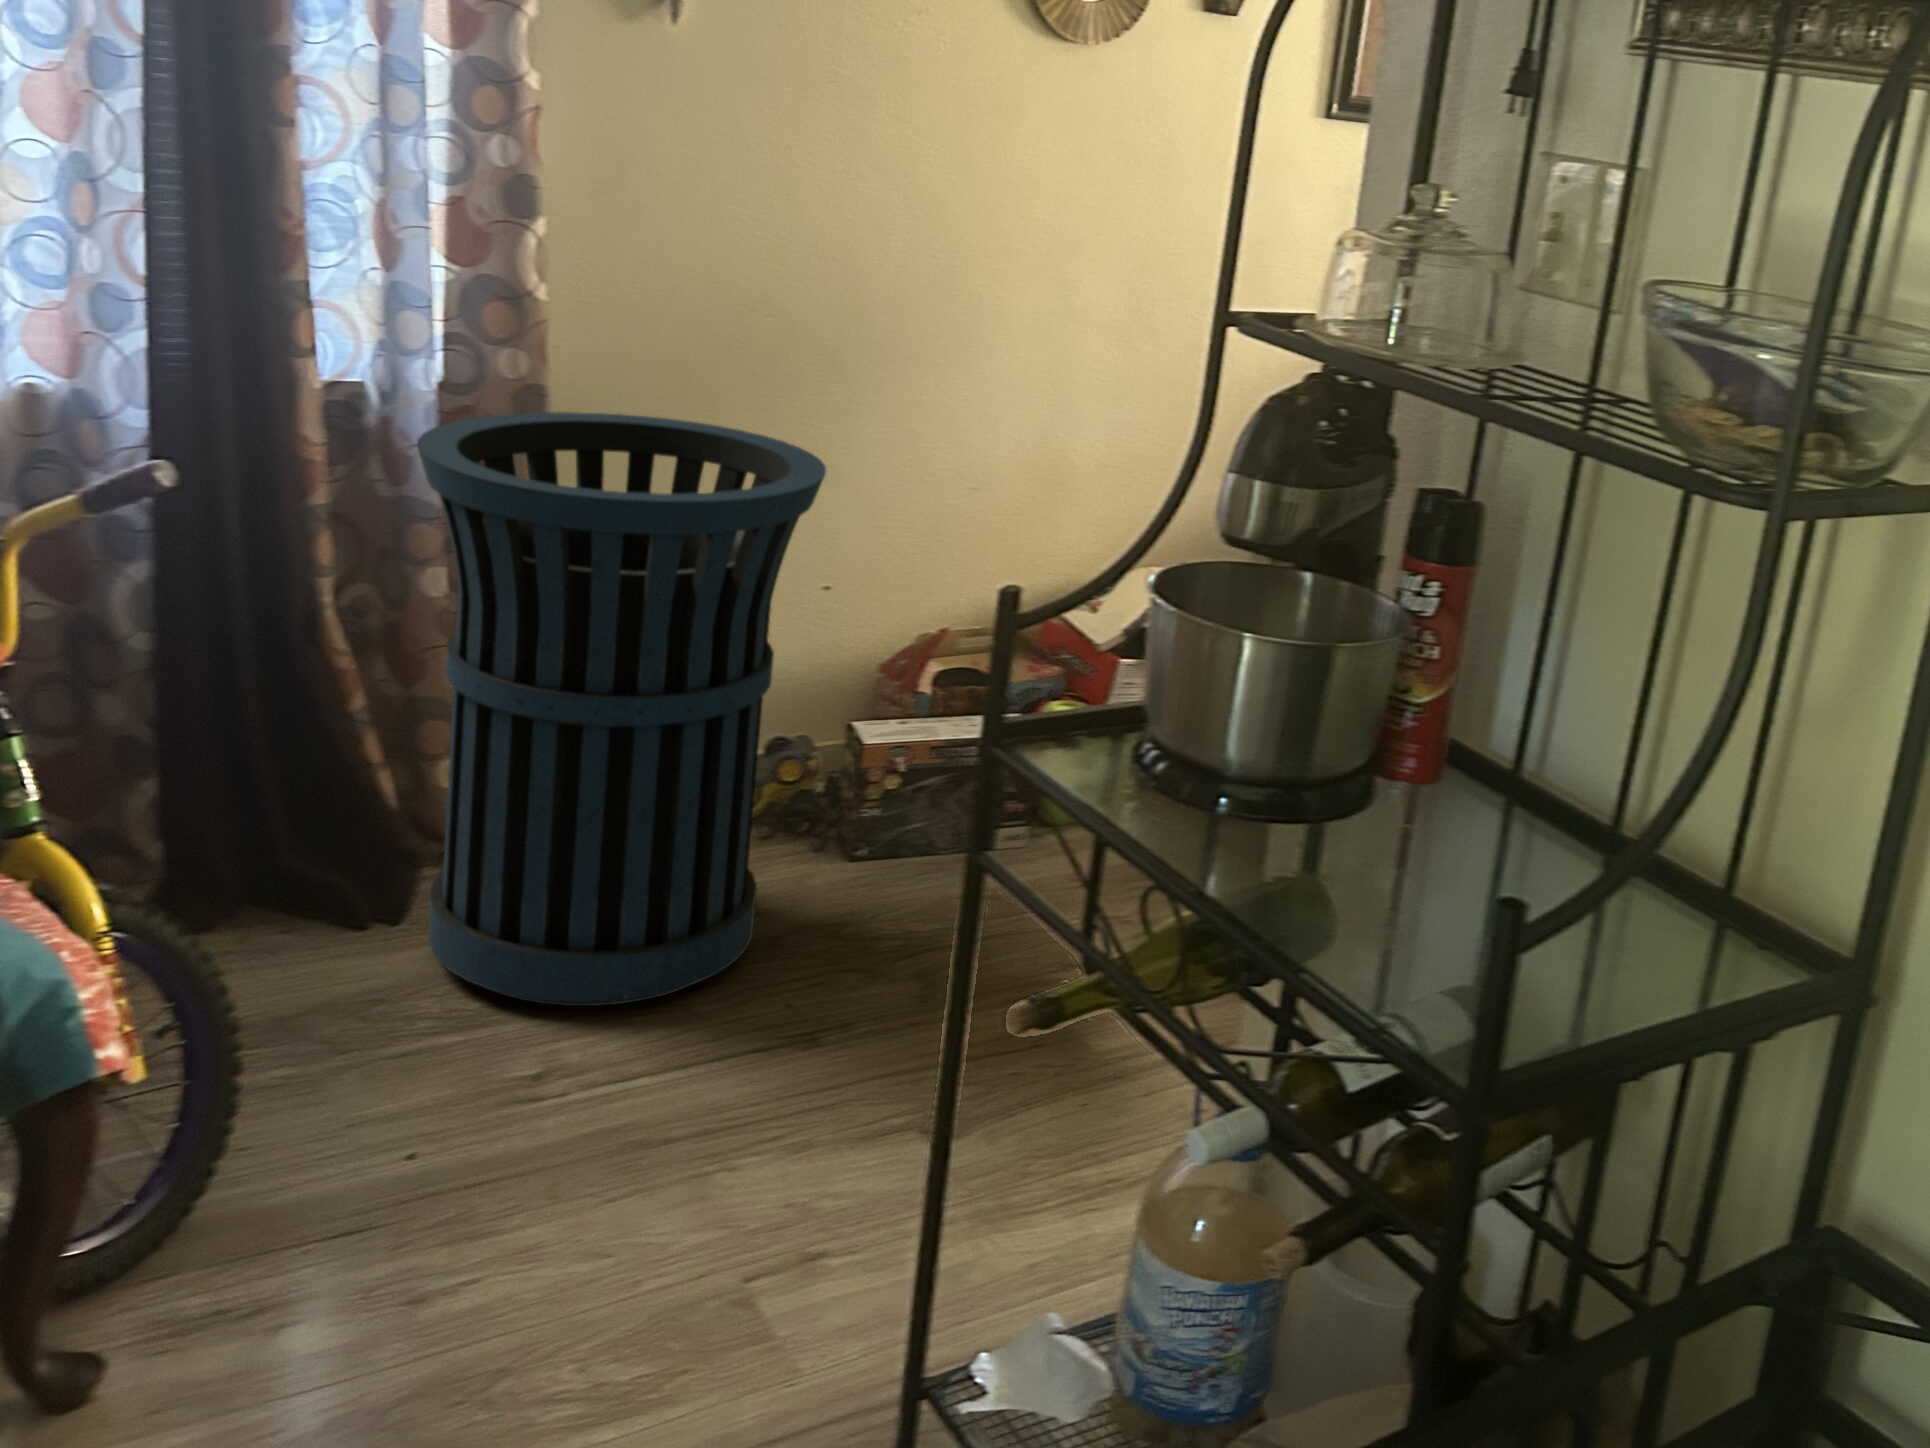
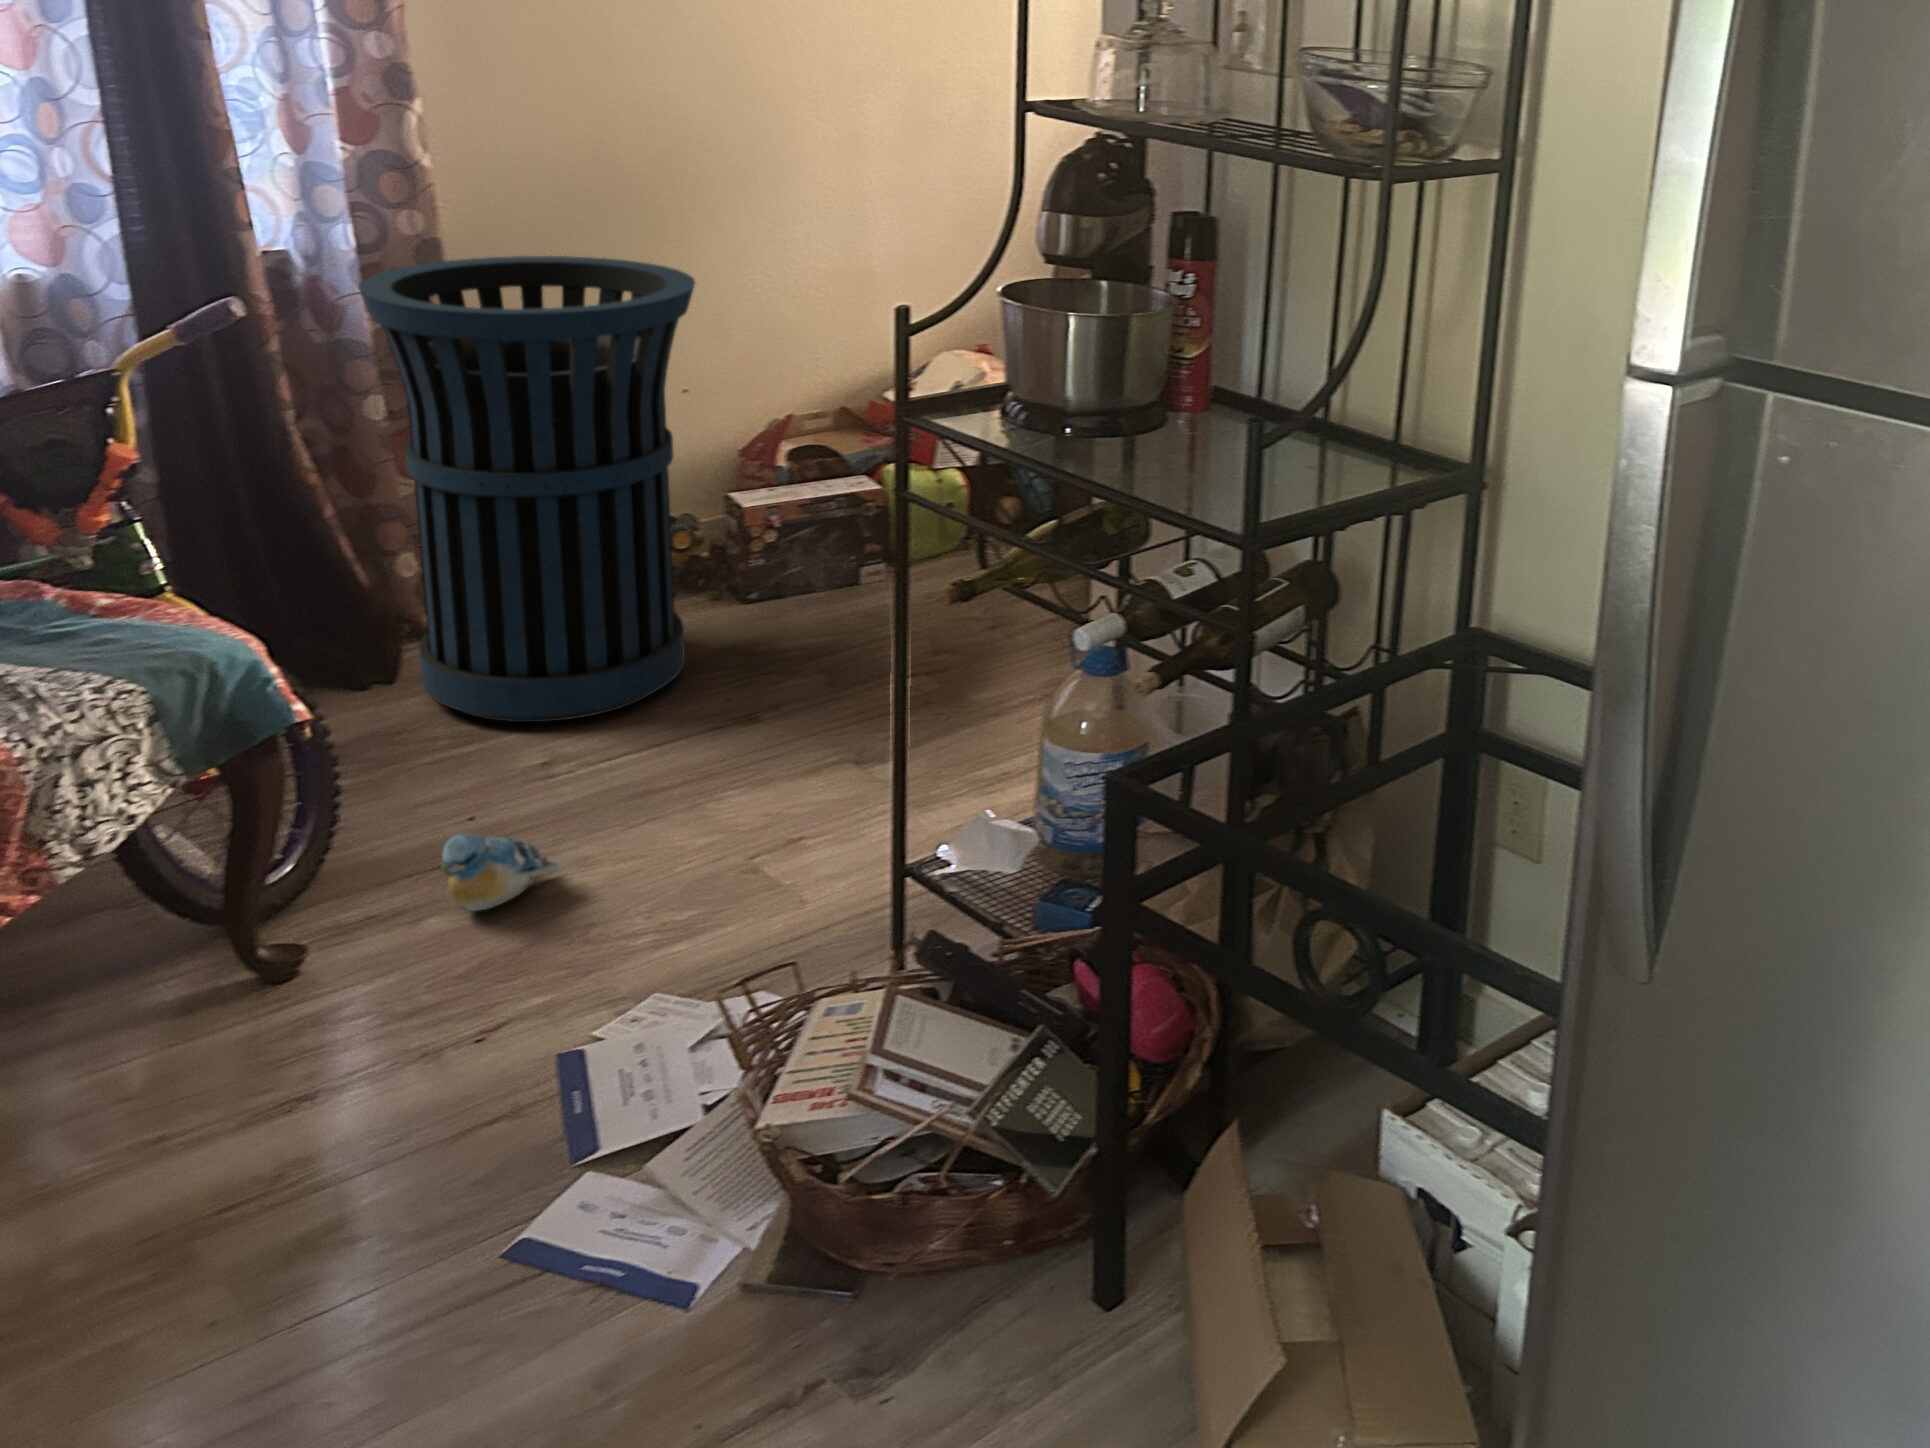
plush toy: none [328,1197,500,1305] -> present [442,833,563,911]

